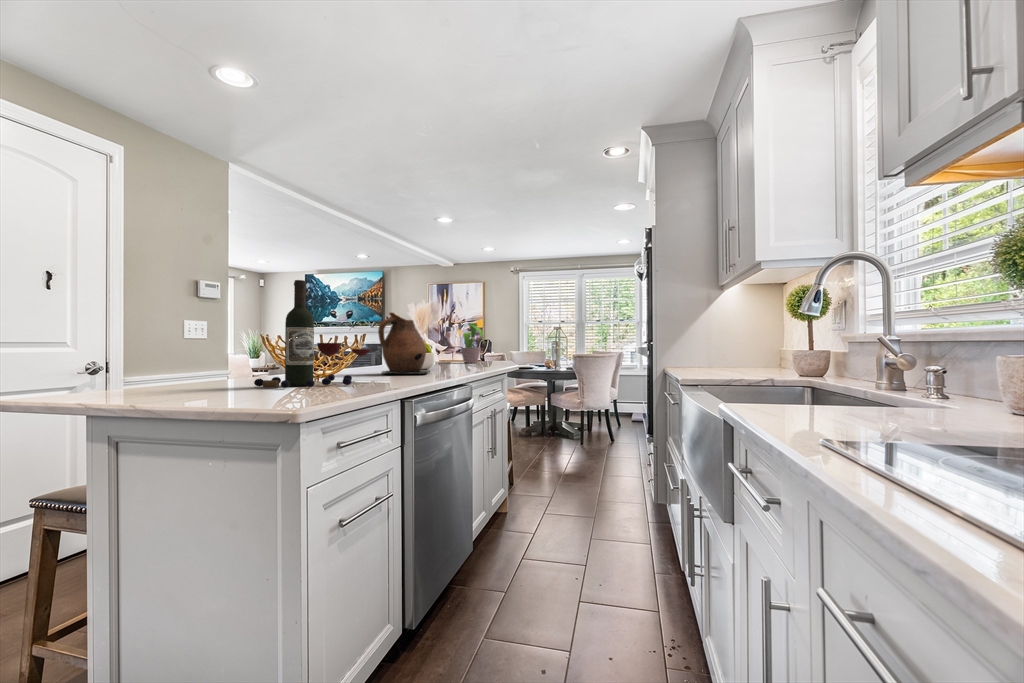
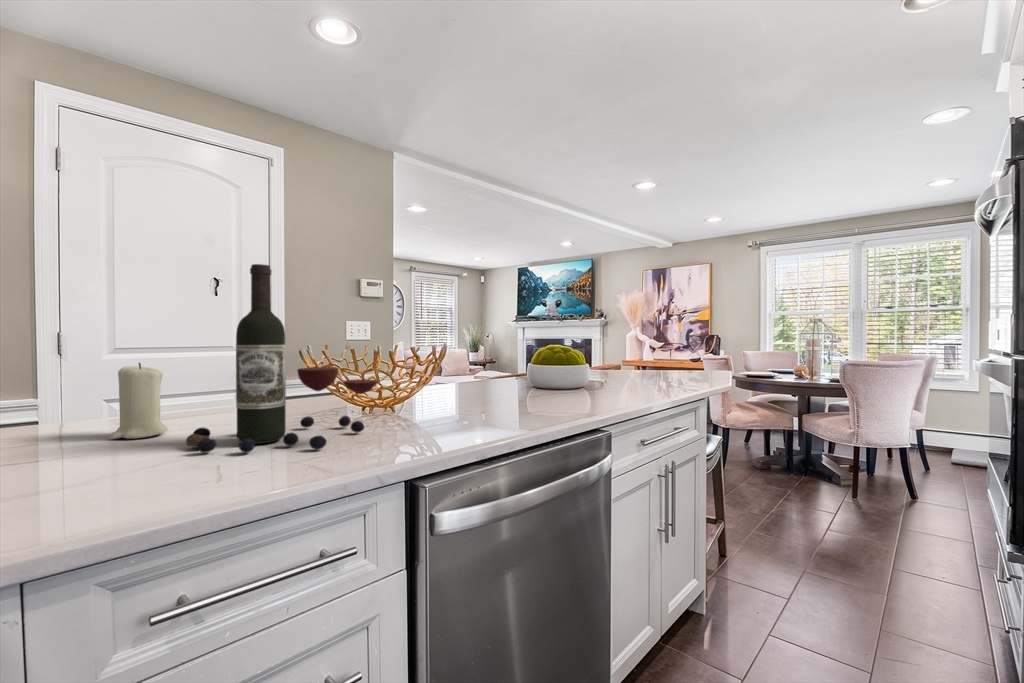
ceramic pitcher: present [378,313,430,374] -> none [465,311,553,412]
potted plant: present [461,323,484,363] -> none [634,317,688,376]
candle: none [182,339,218,389] -> present [109,363,168,439]

